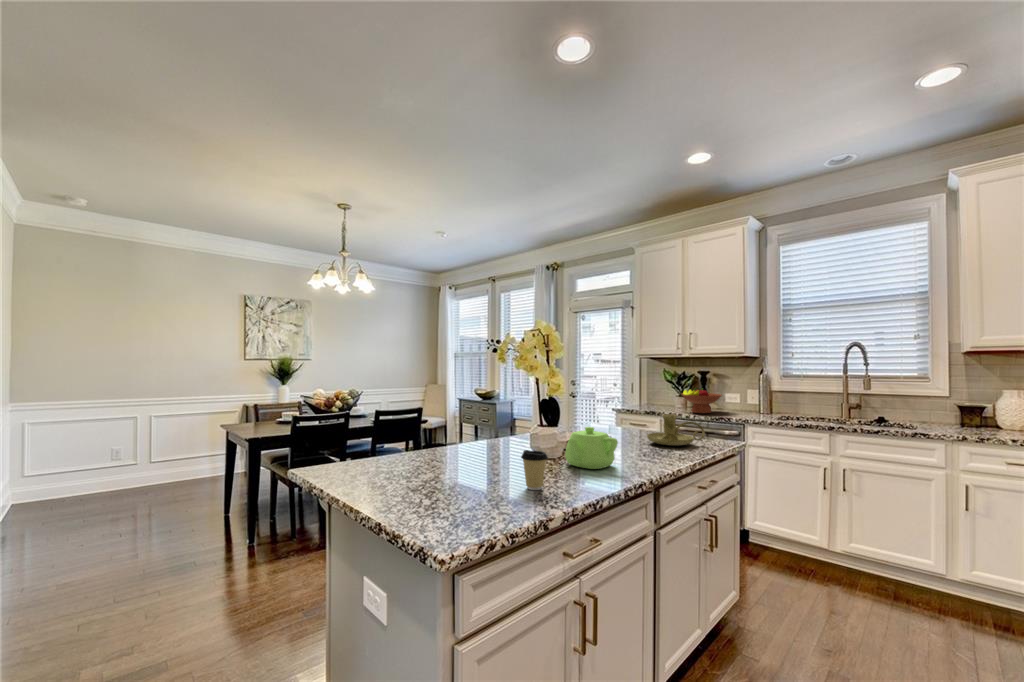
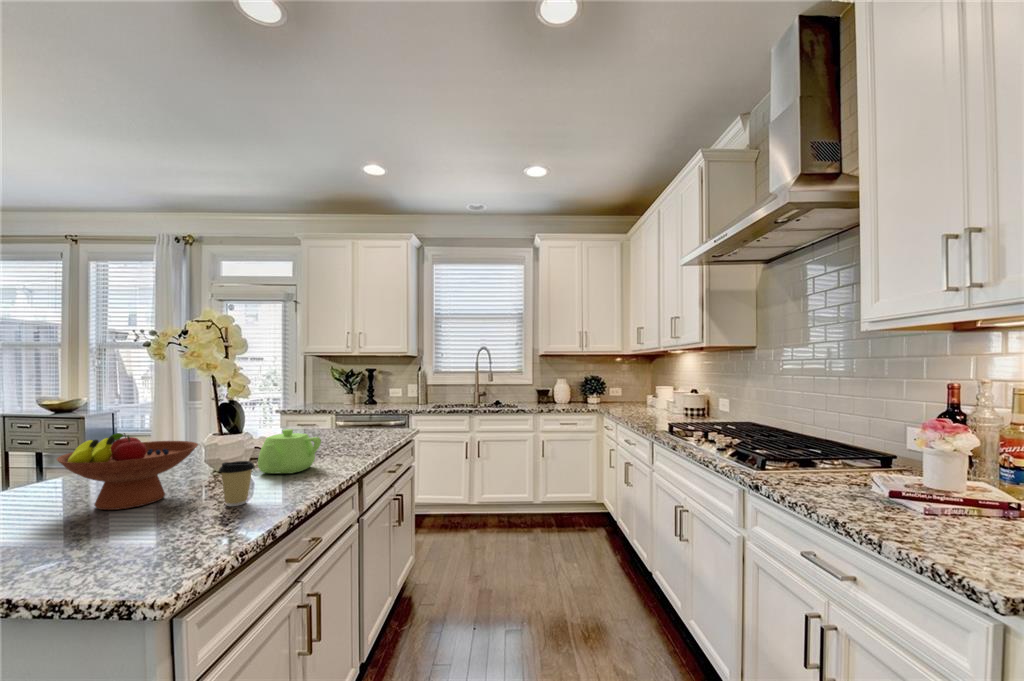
fruit bowl: present [681,388,722,413] -> present [57,433,198,510]
candle holder: present [647,414,705,446] -> none [334,410,388,440]

